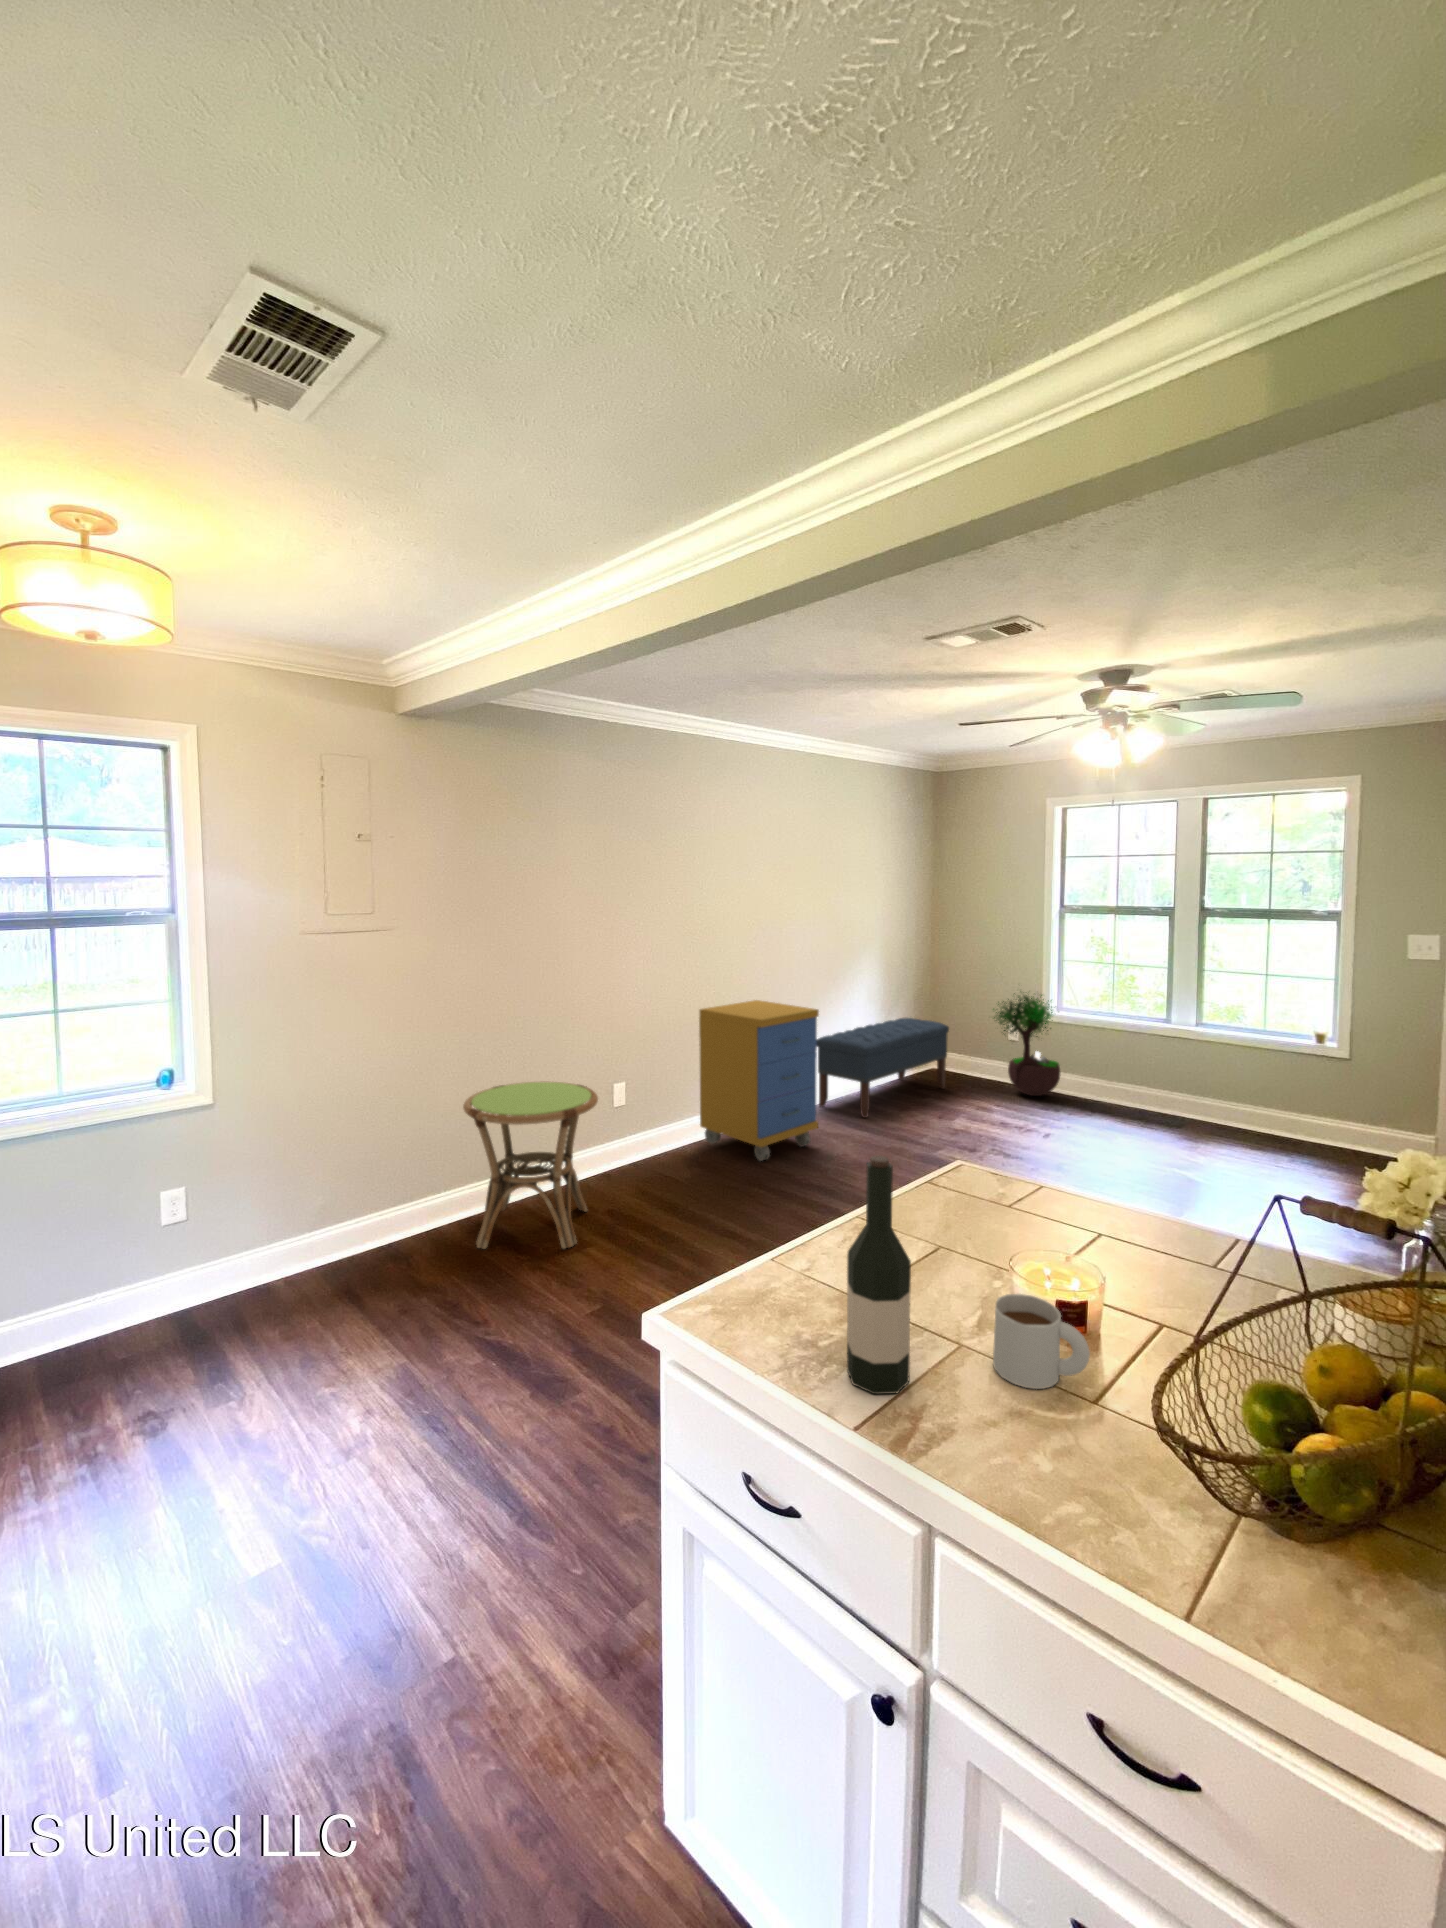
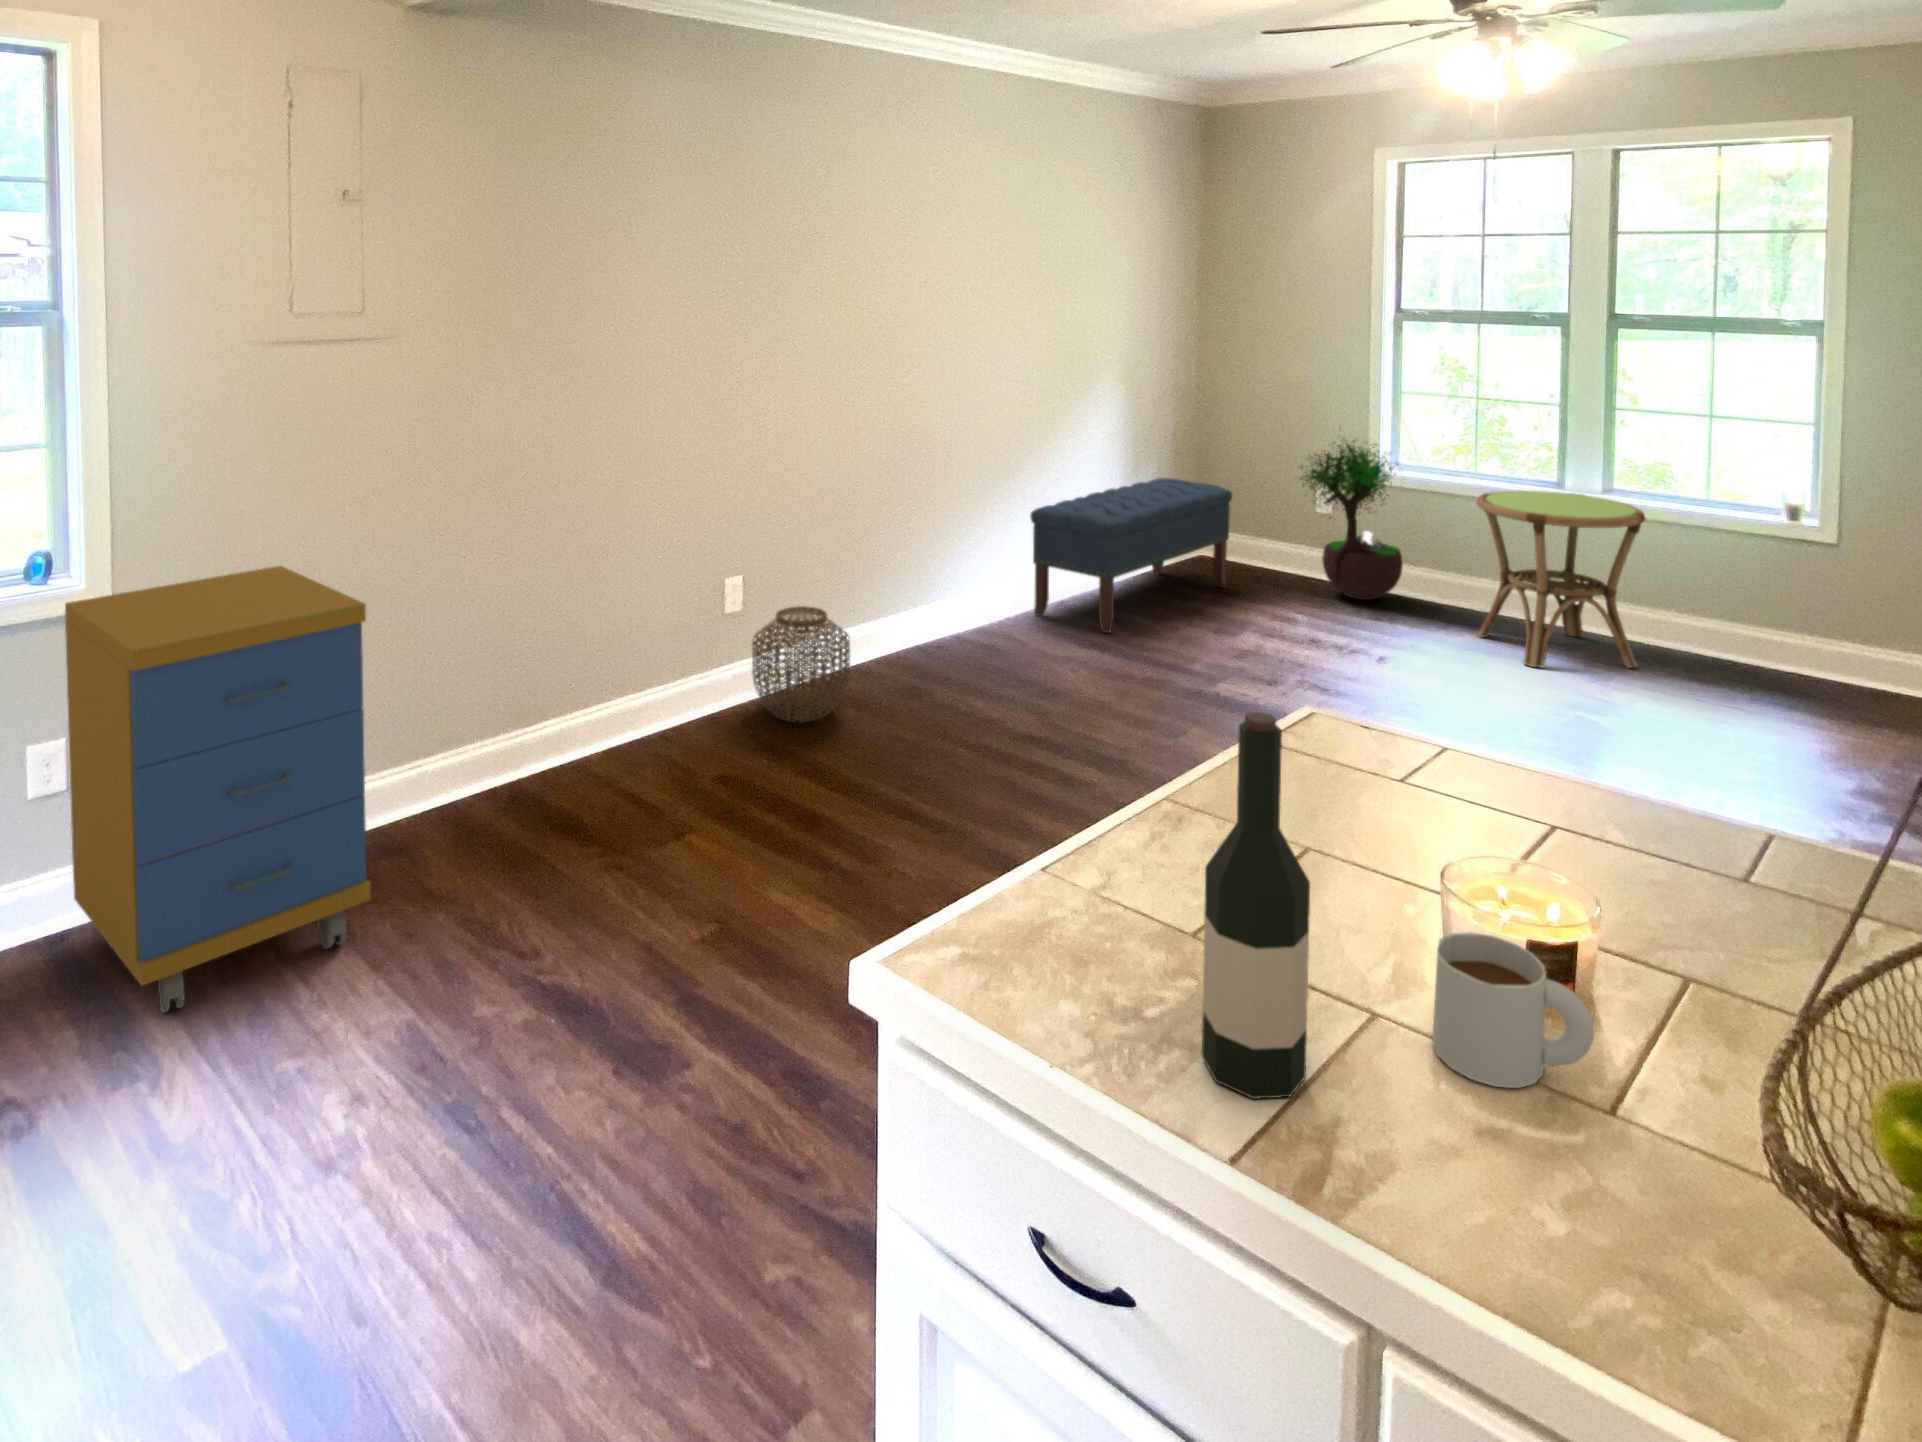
storage cabinet: present [699,1000,819,1161] -> present [65,566,371,1012]
side table: present [463,1082,598,1249] -> present [1476,491,1645,668]
woven basket: none [632,1101,695,1175] -> present [752,606,850,722]

